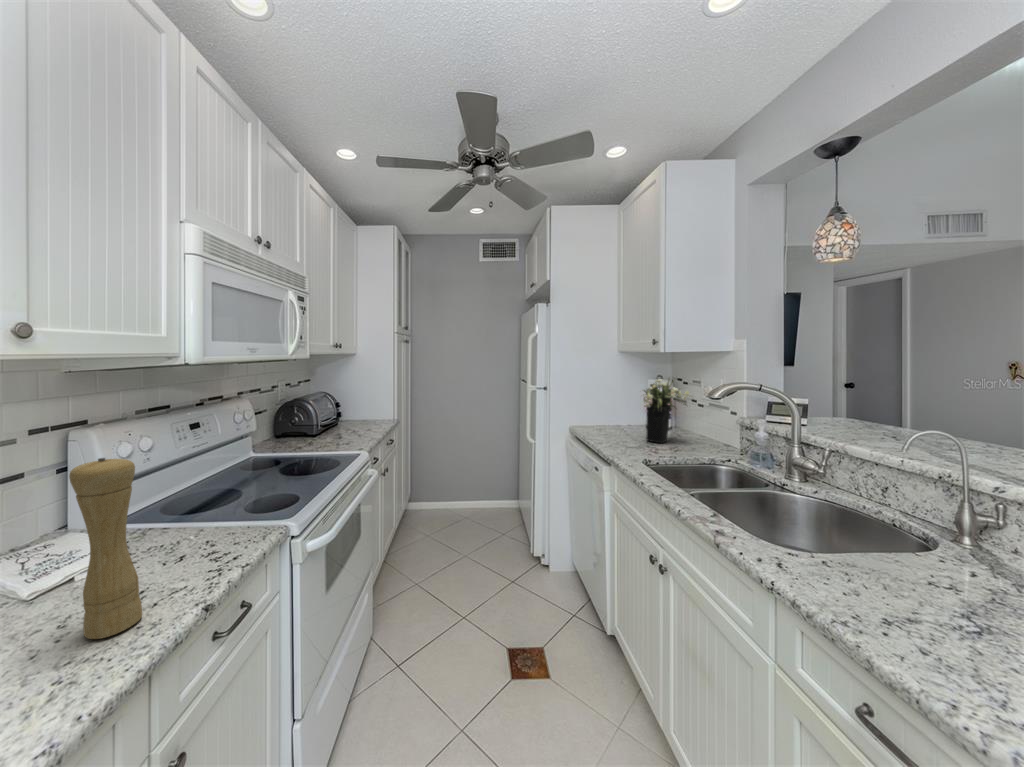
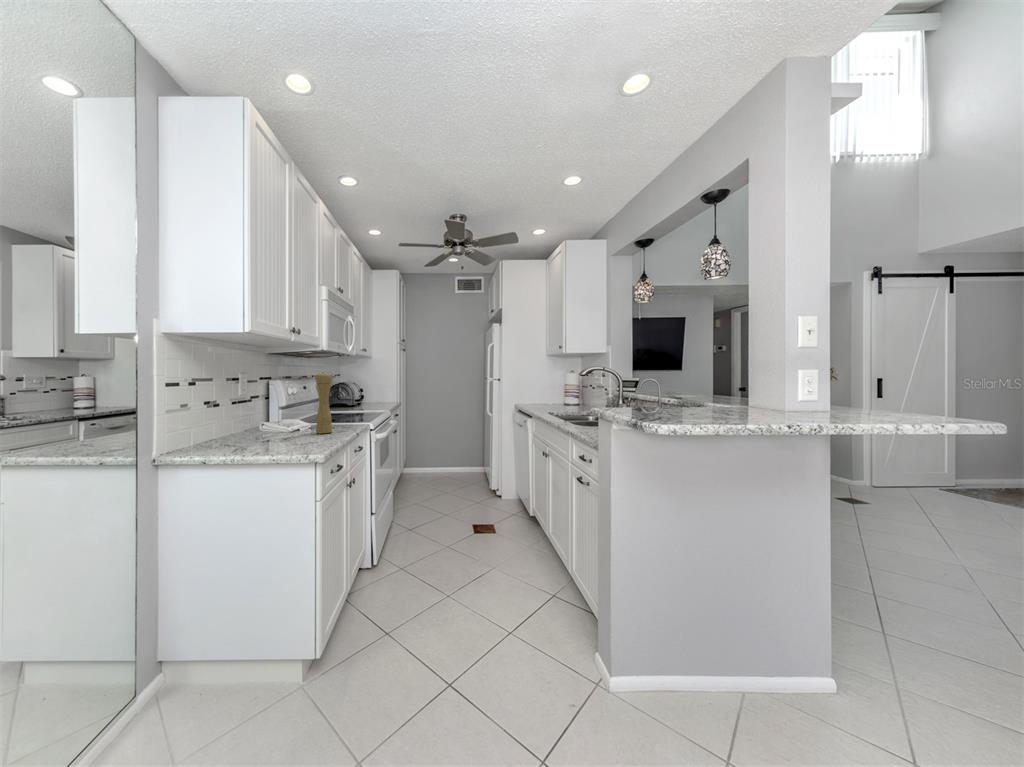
flower arrangement: present [644,379,689,443] -> none [552,368,584,407]

